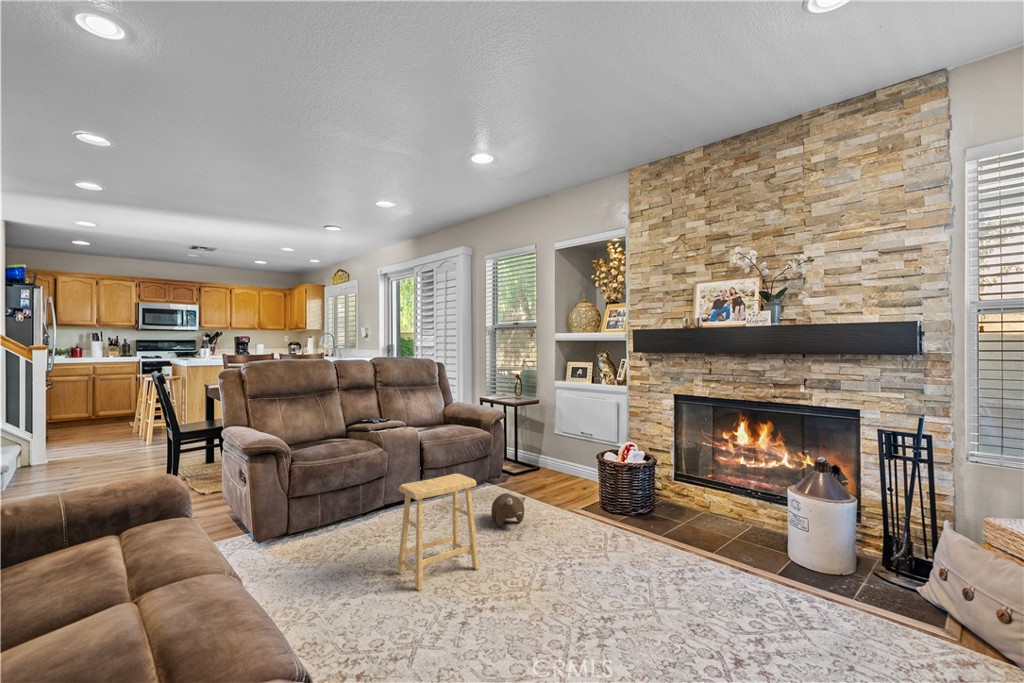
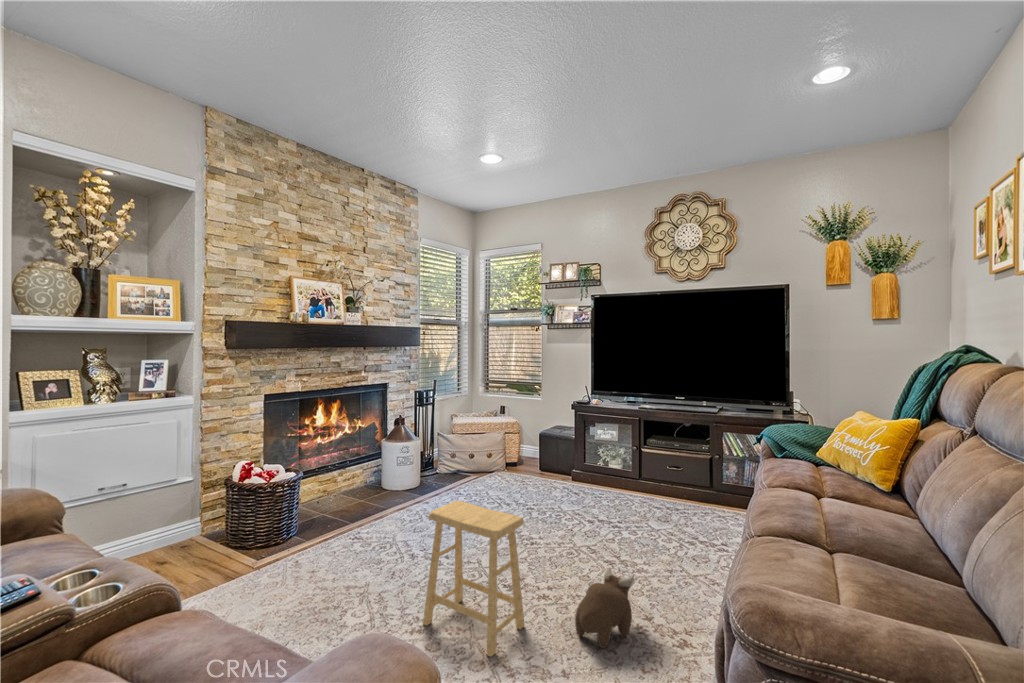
plush toy: present [491,493,525,527] -> present [575,567,634,648]

